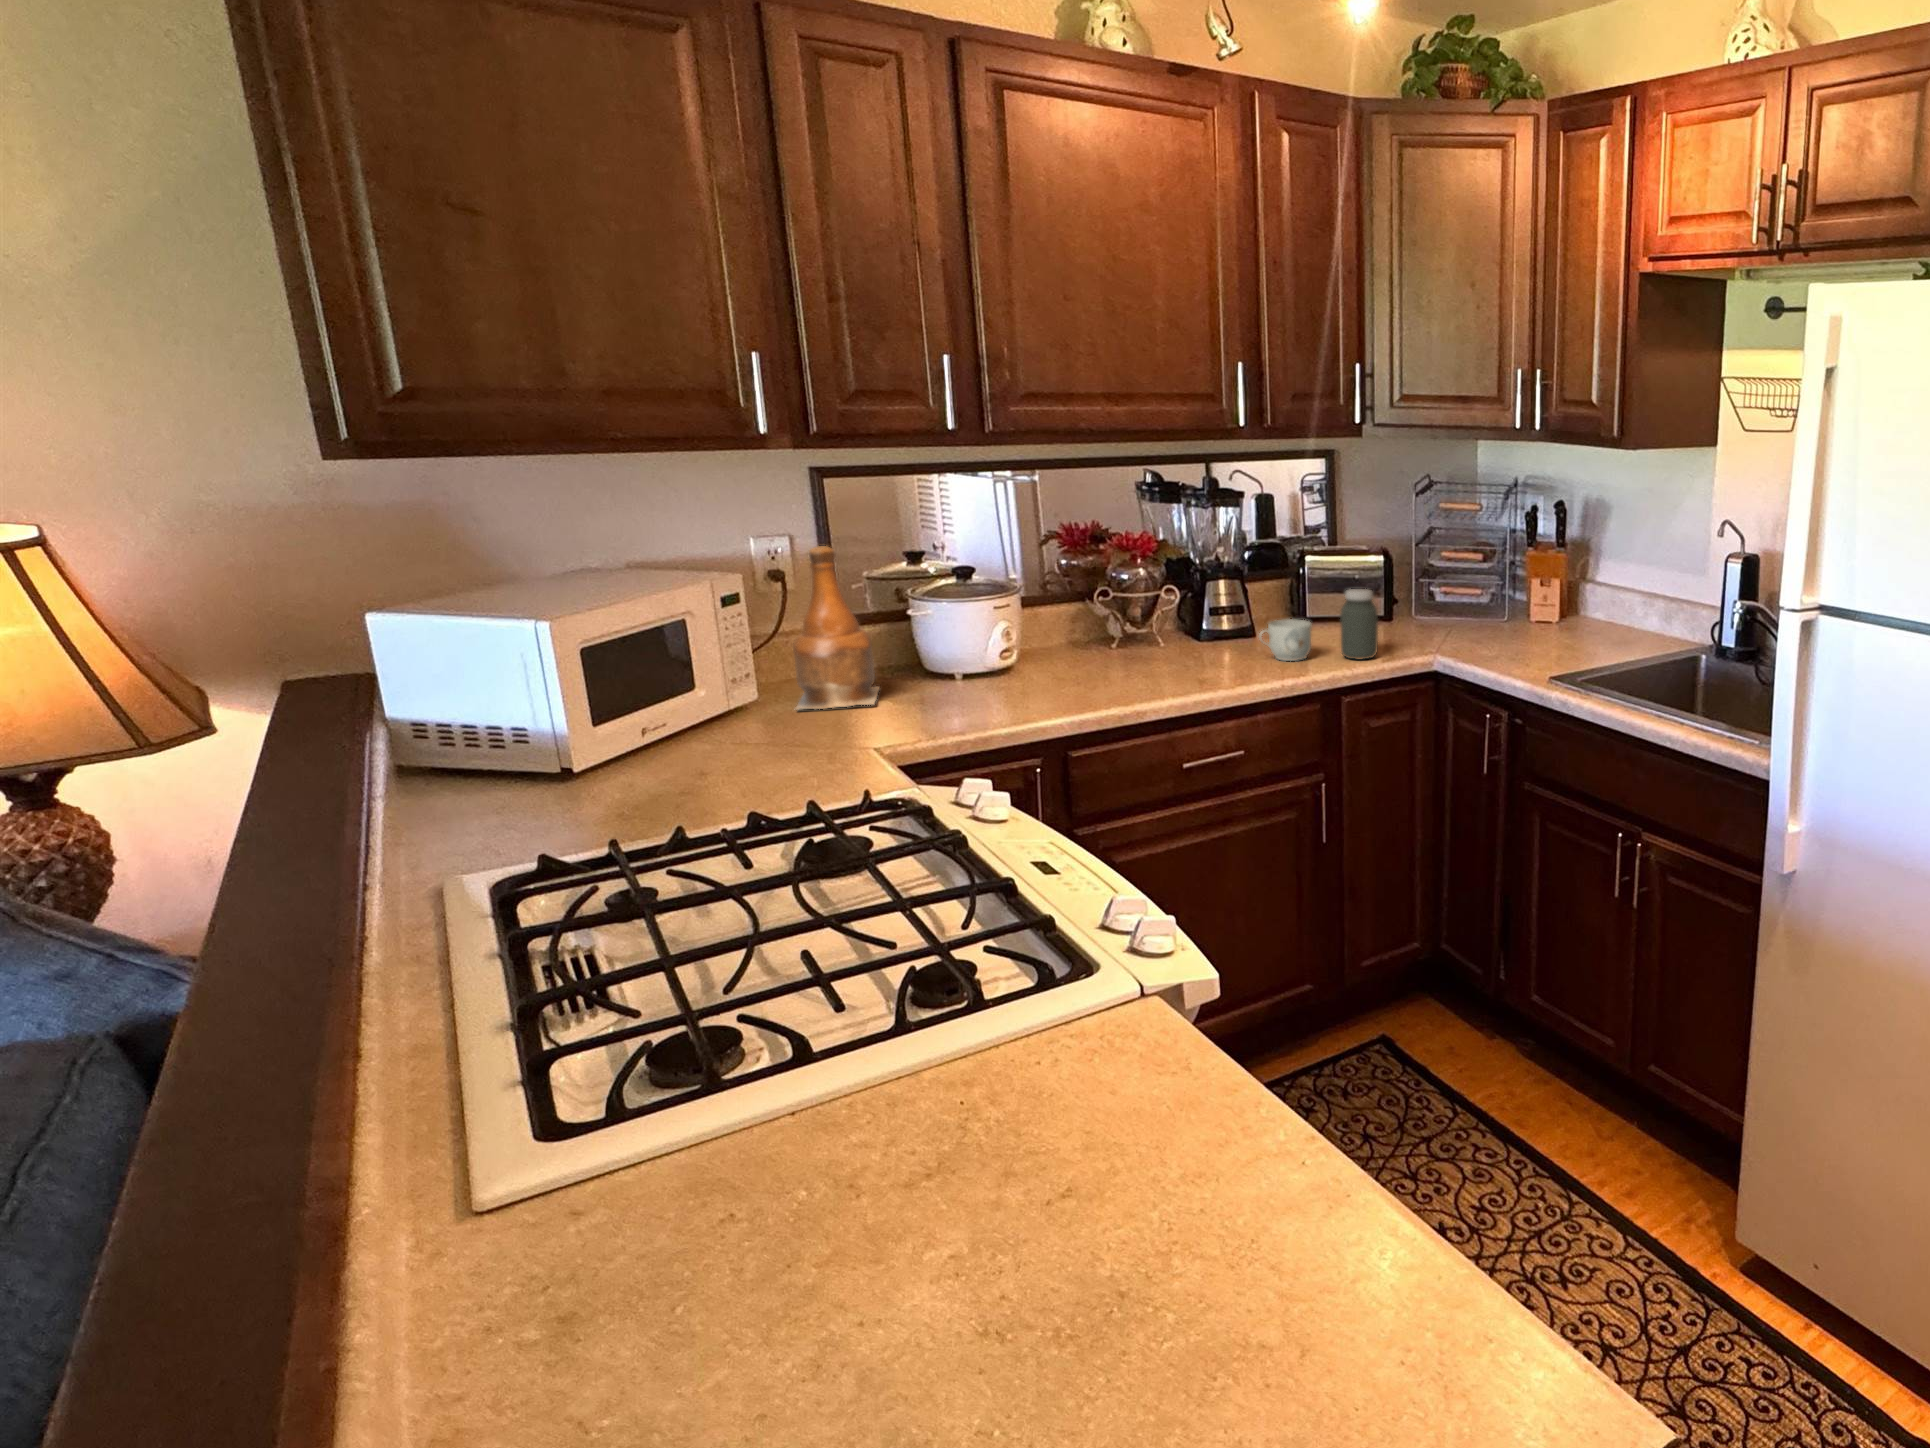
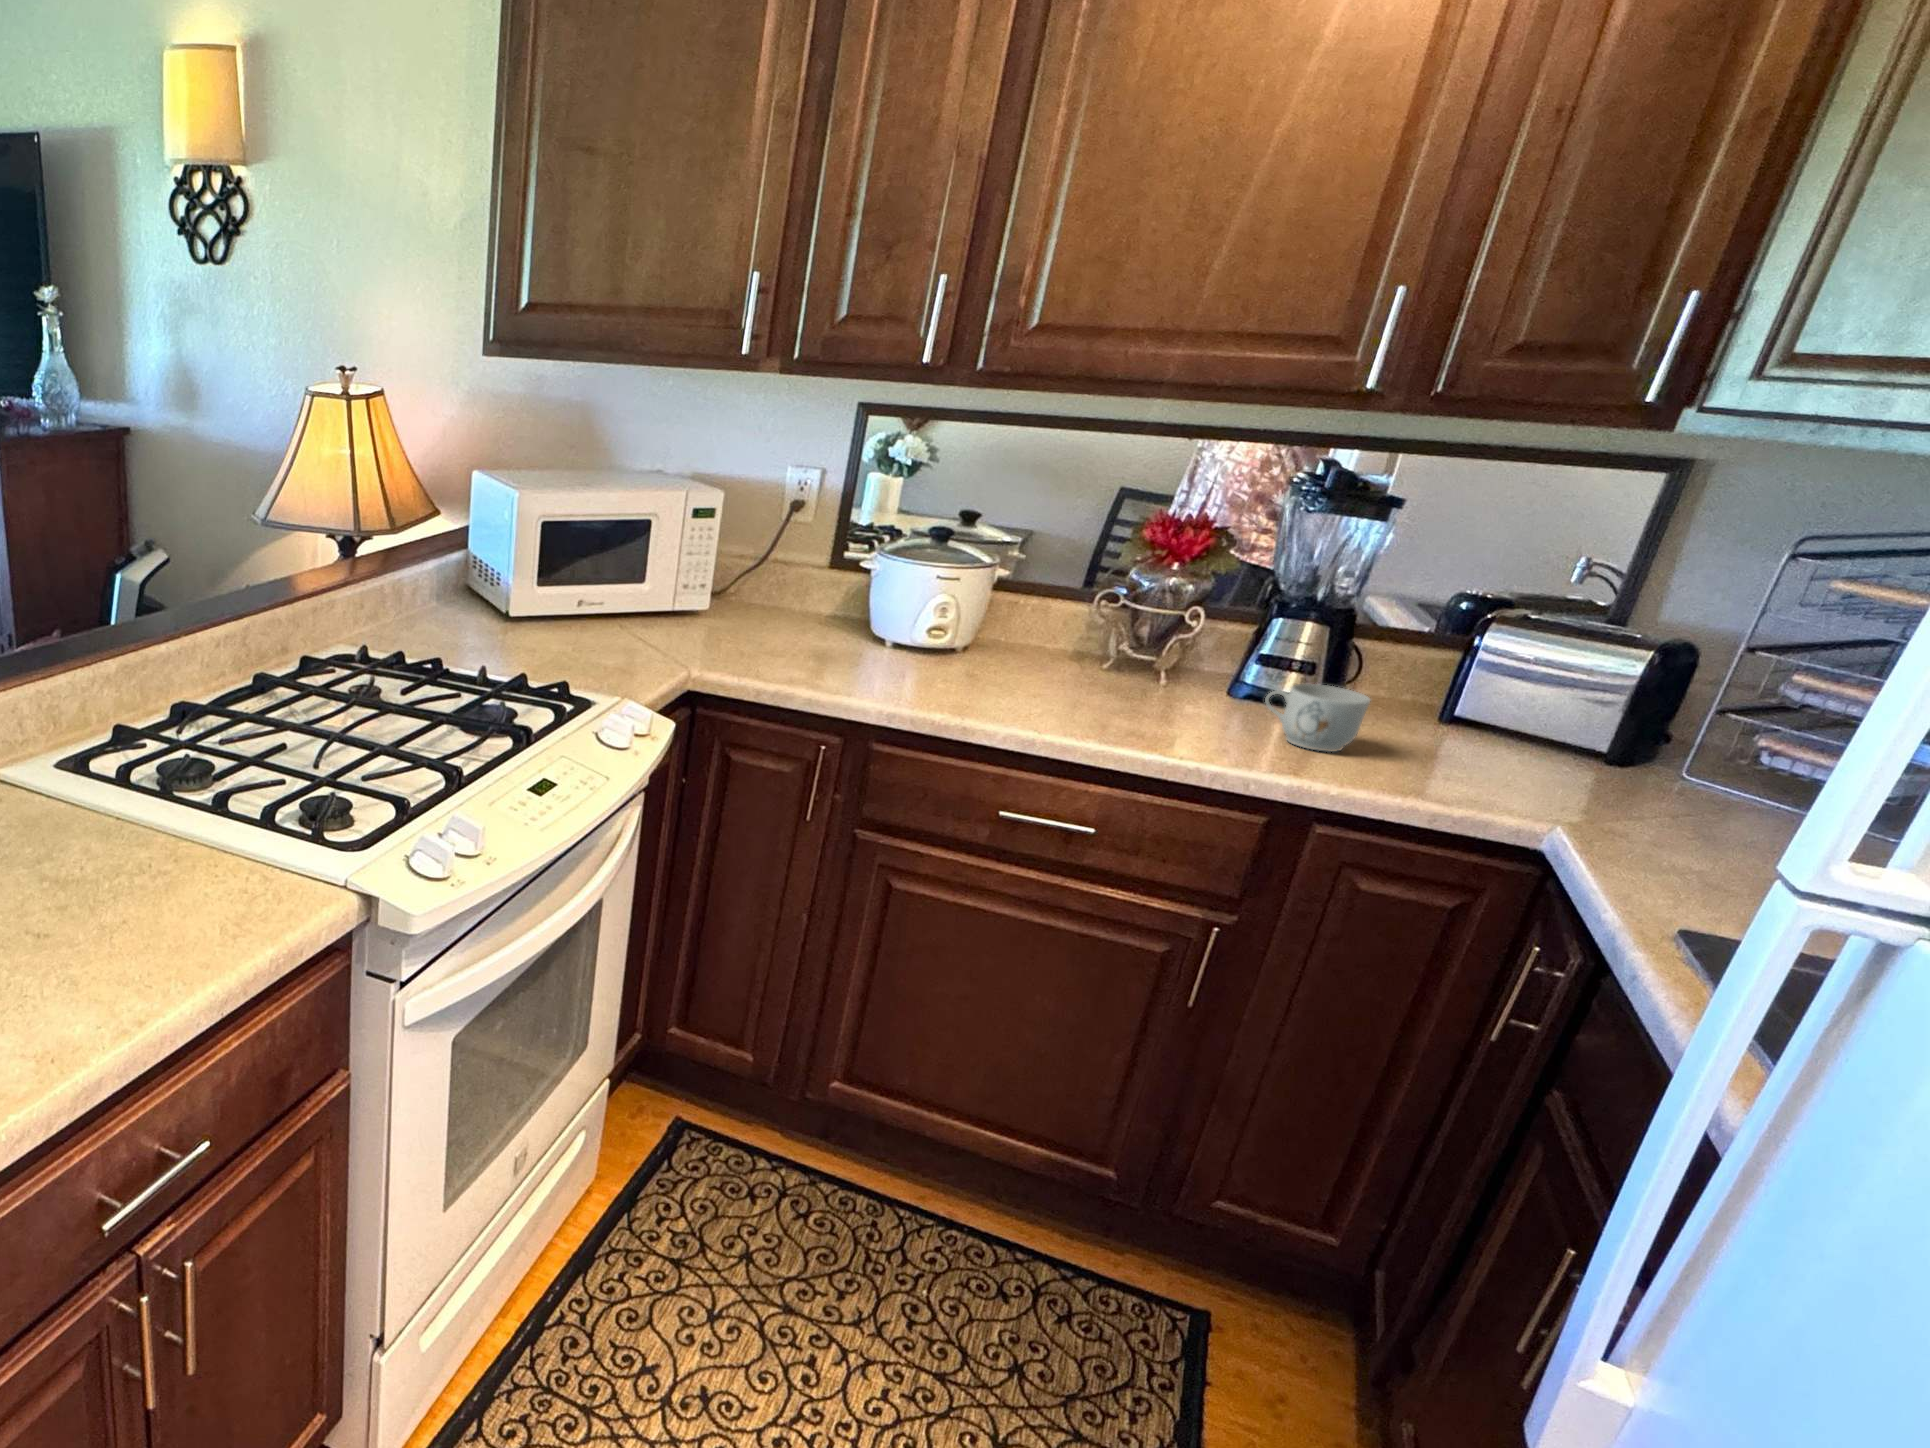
bottle: present [793,546,879,709] -> none [716,479,814,640]
jar: present [1340,589,1378,660] -> none [1399,667,1505,787]

